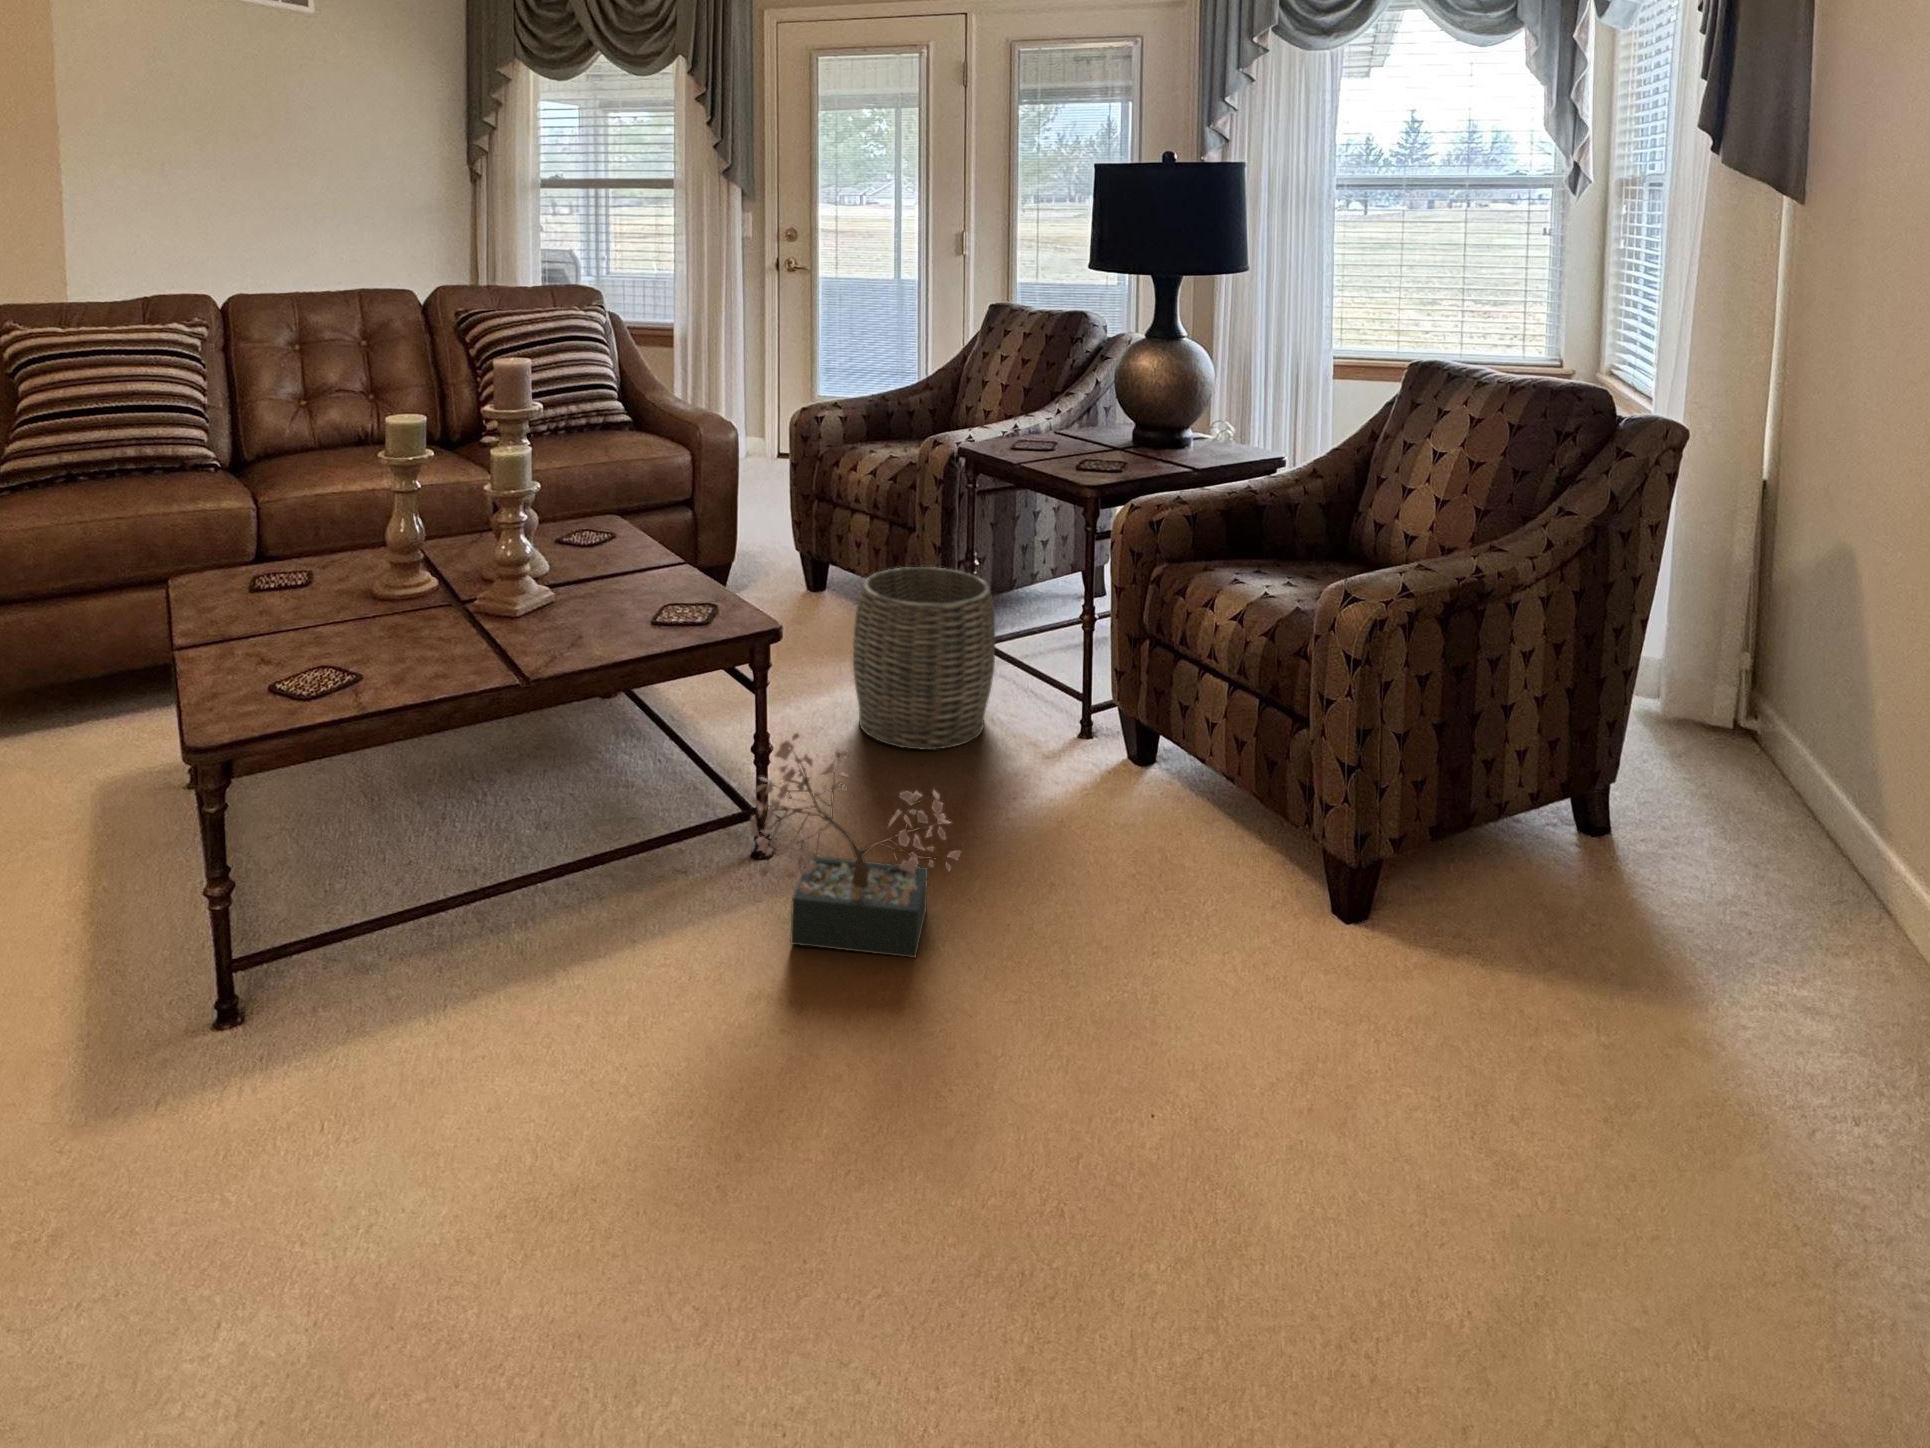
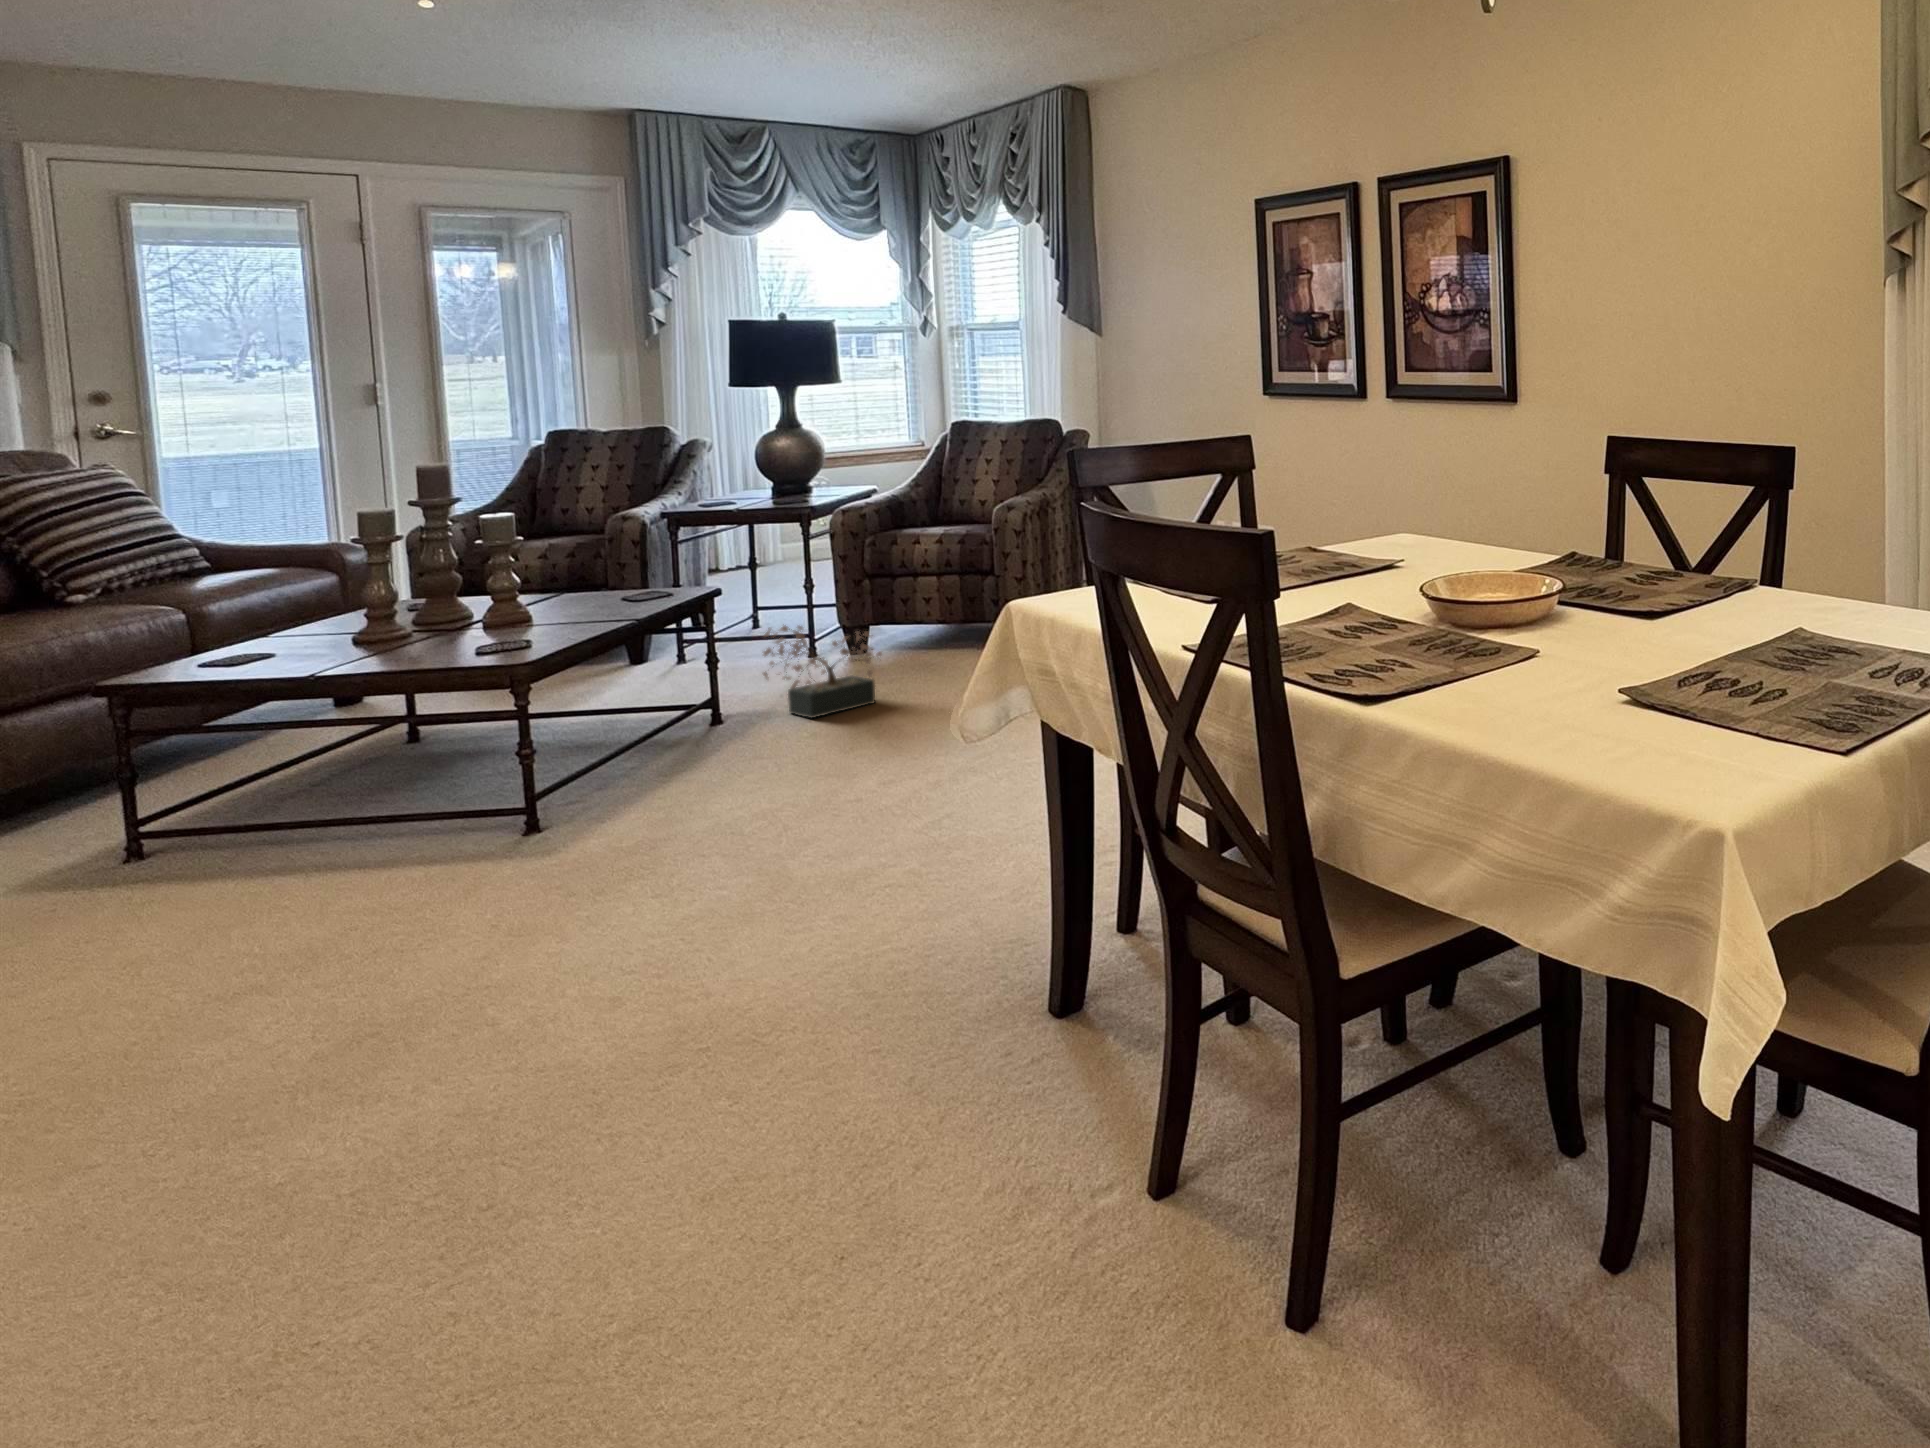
woven basket: present [853,567,995,750] -> none [652,580,762,686]

